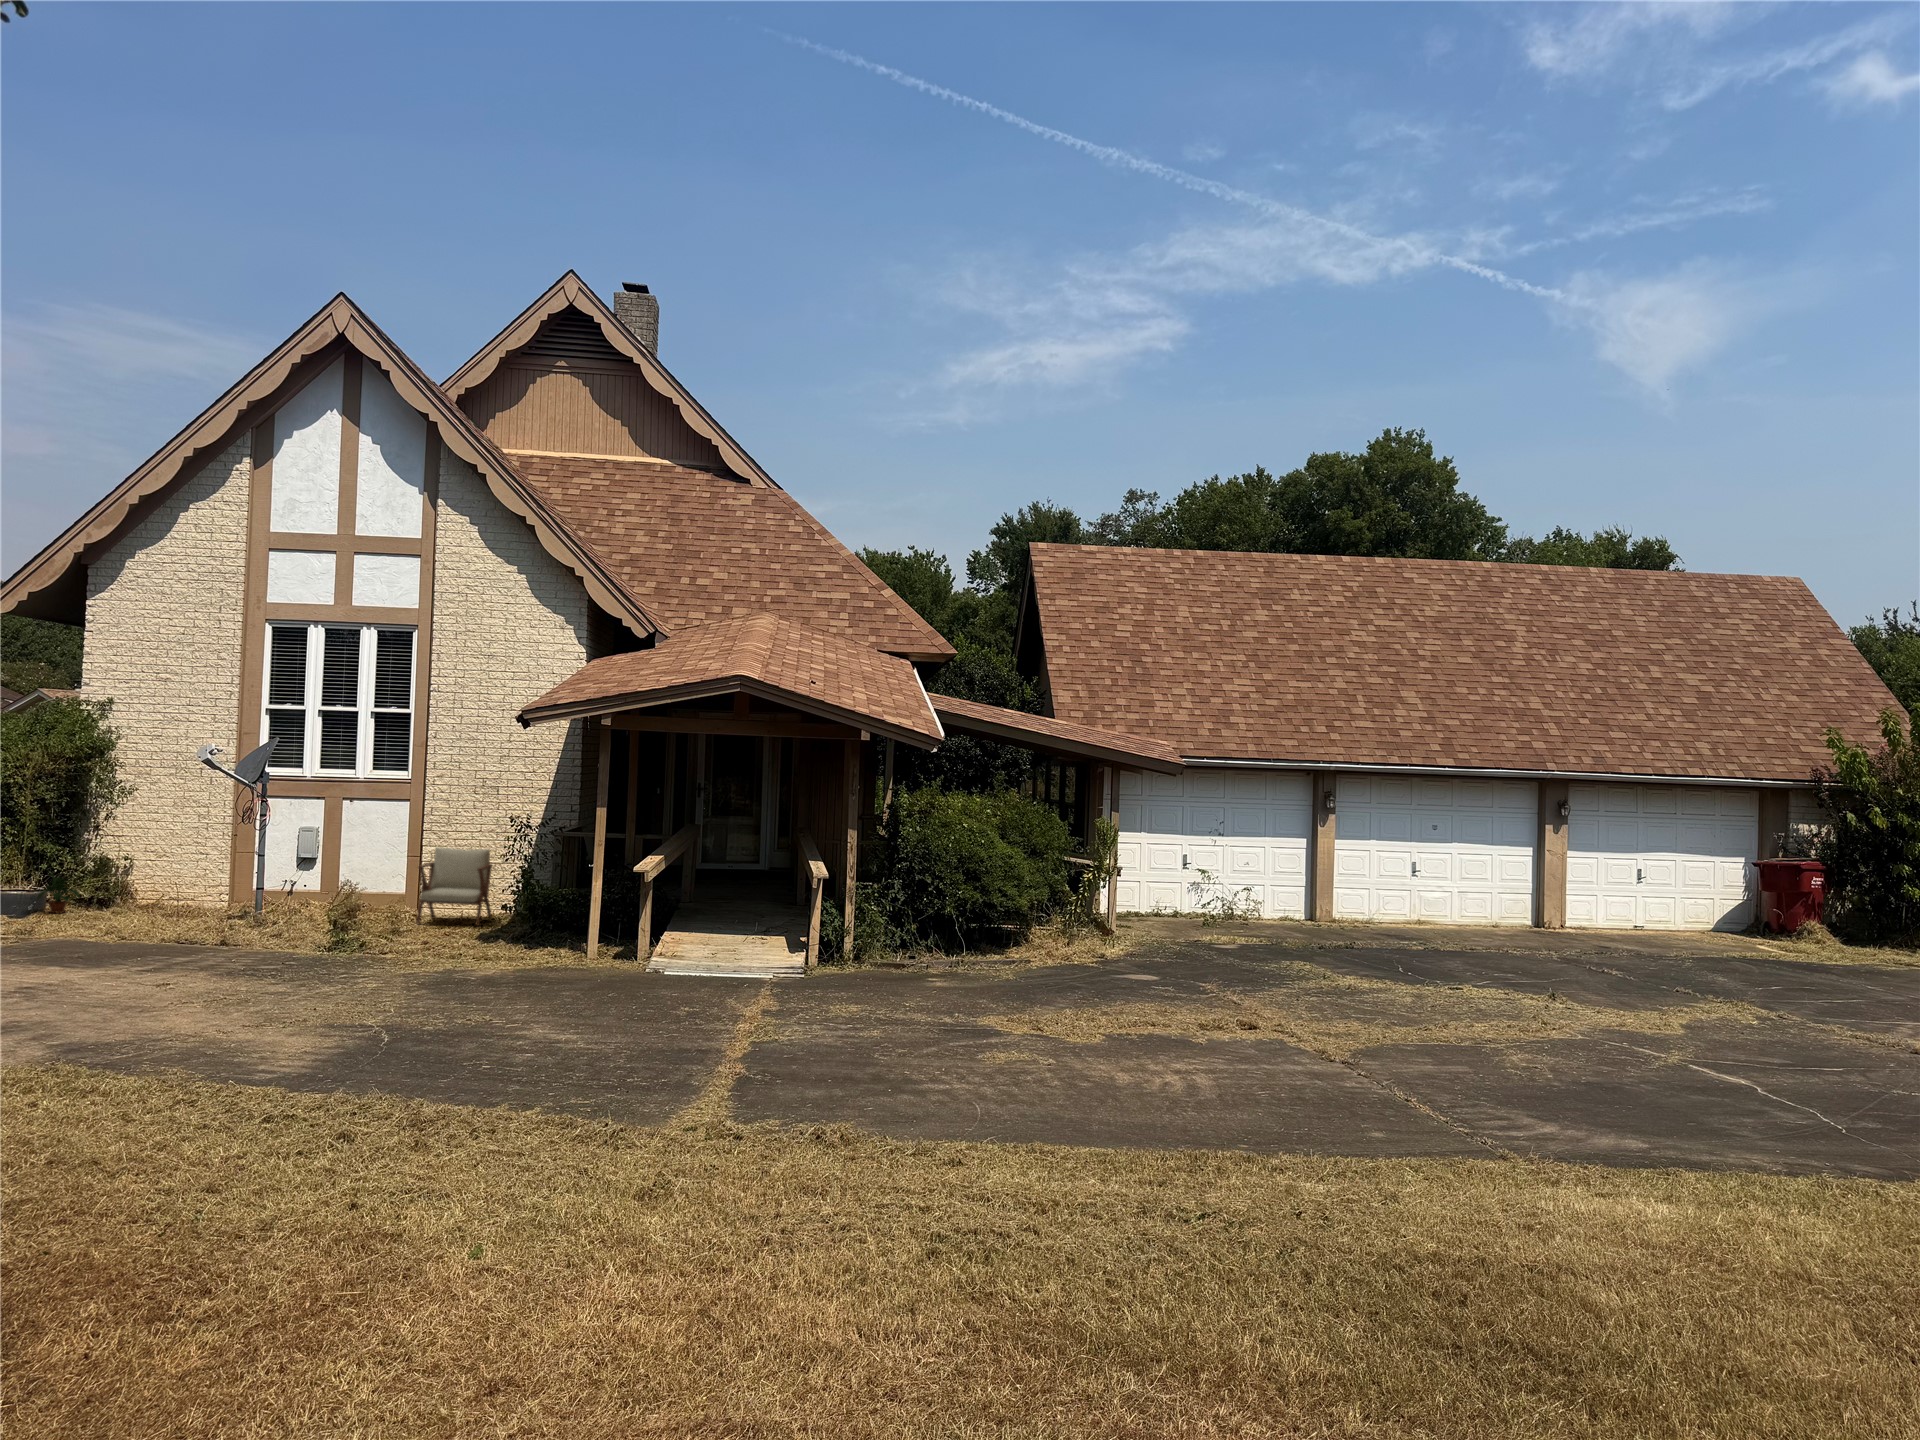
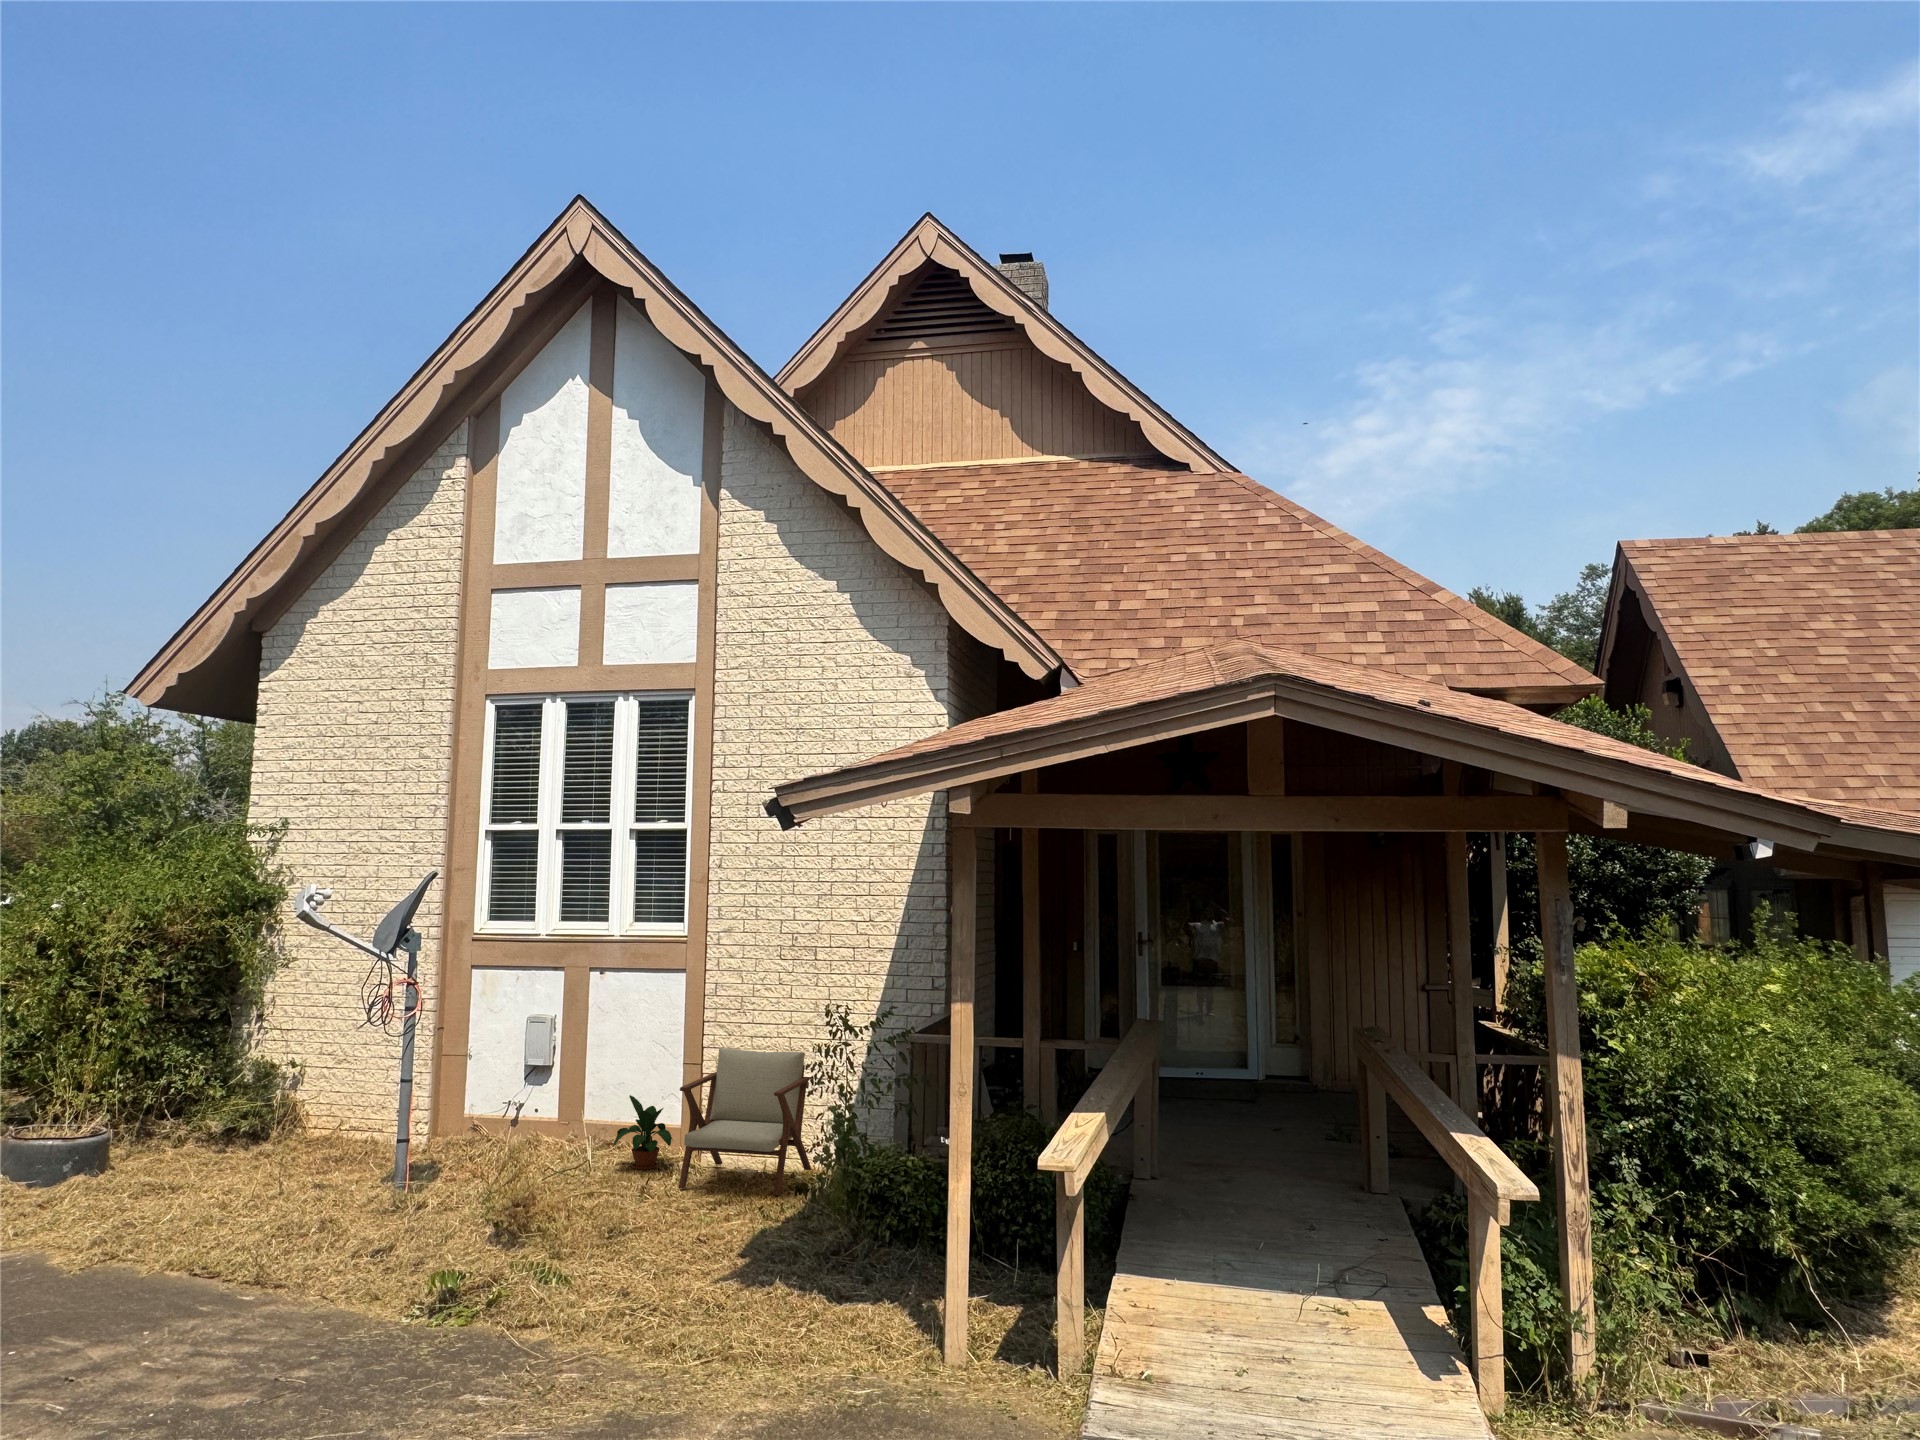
potted plant: present [37,874,80,913] -> present [612,1095,673,1169]

